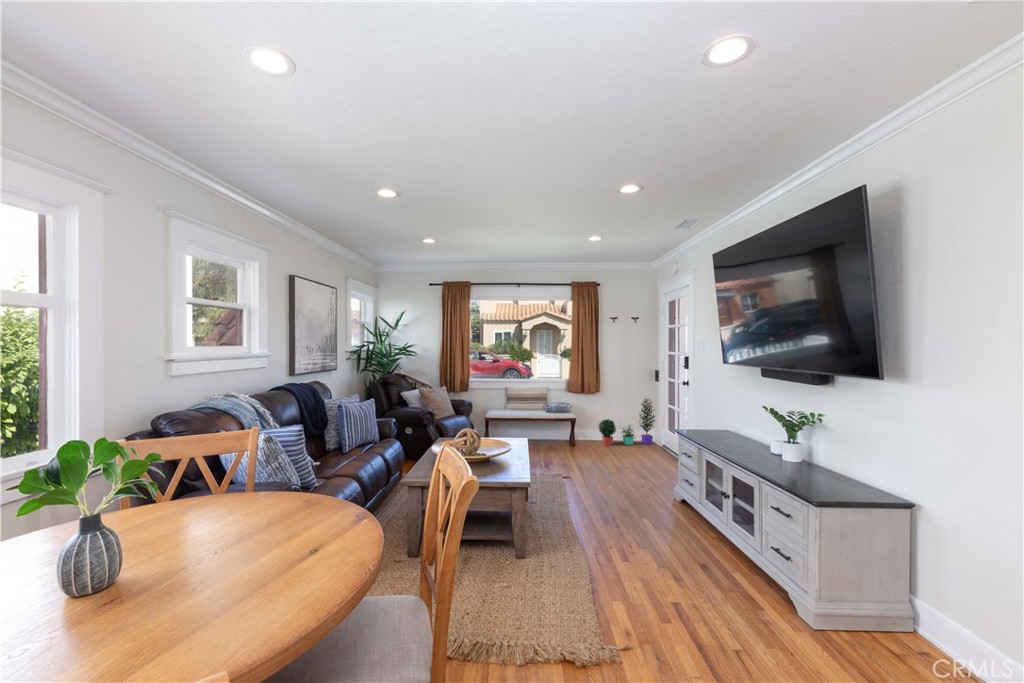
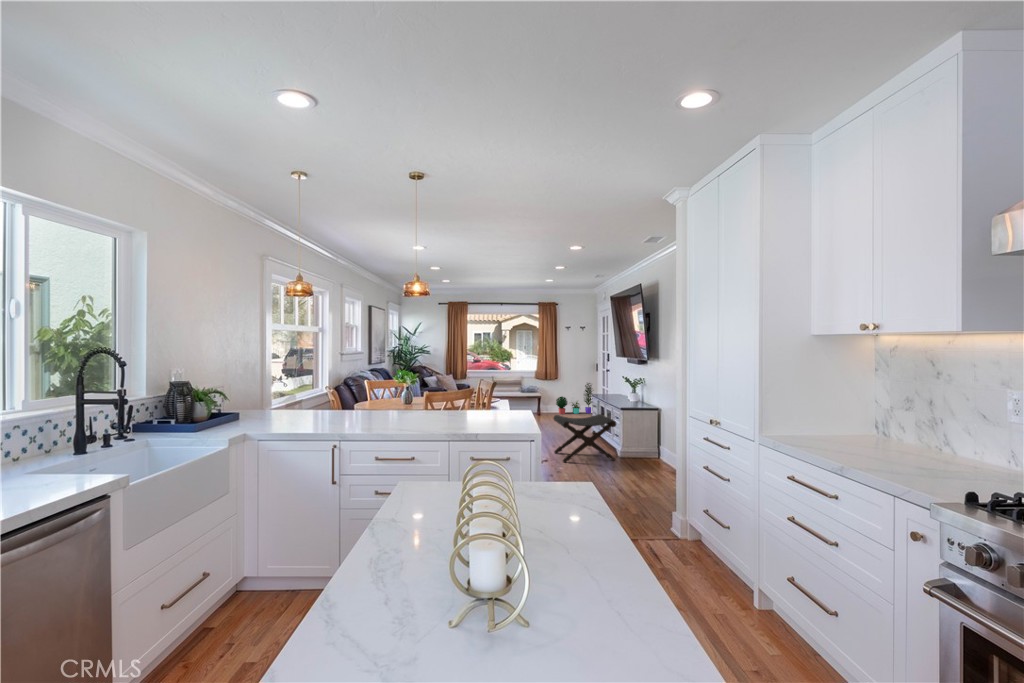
footstool: none [624,497,809,654] -> present [554,414,616,462]

